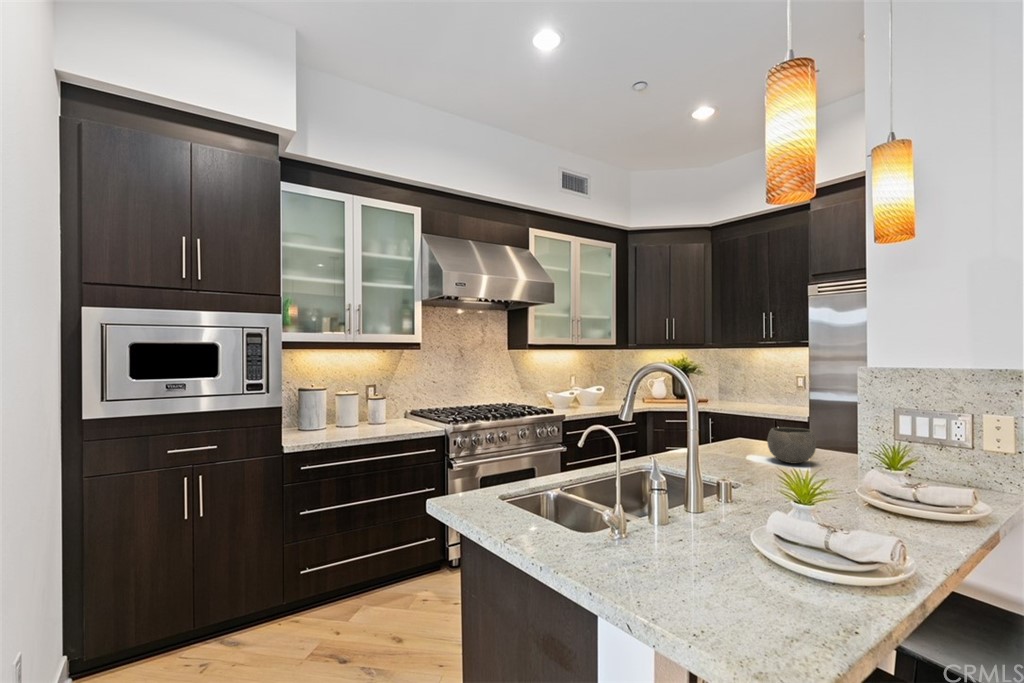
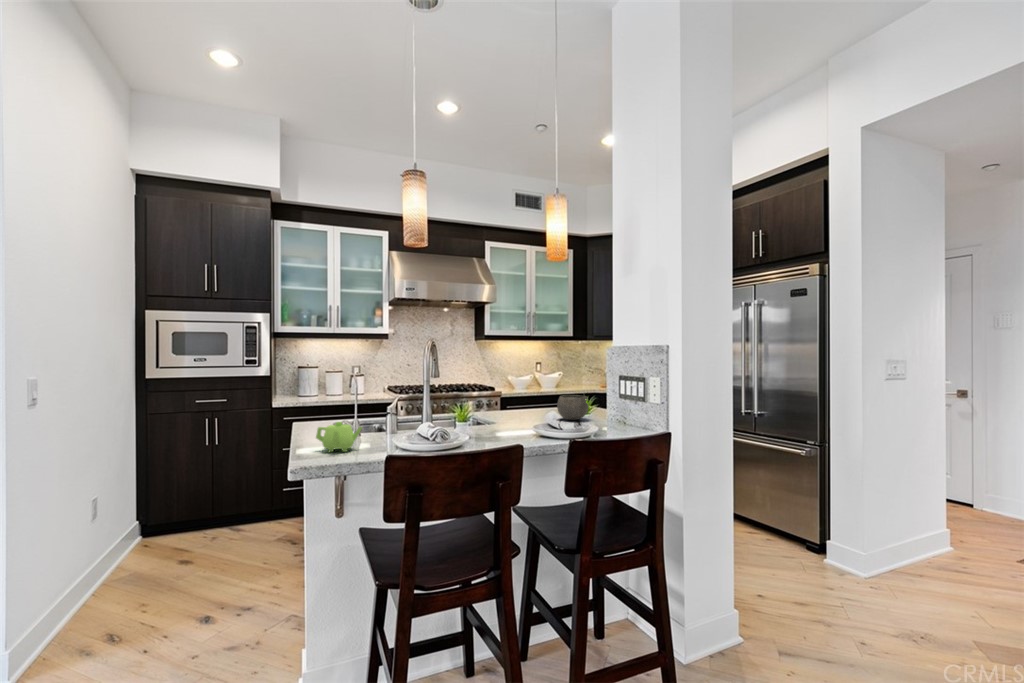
teapot: none [612,517,685,582] -> present [316,422,362,452]

